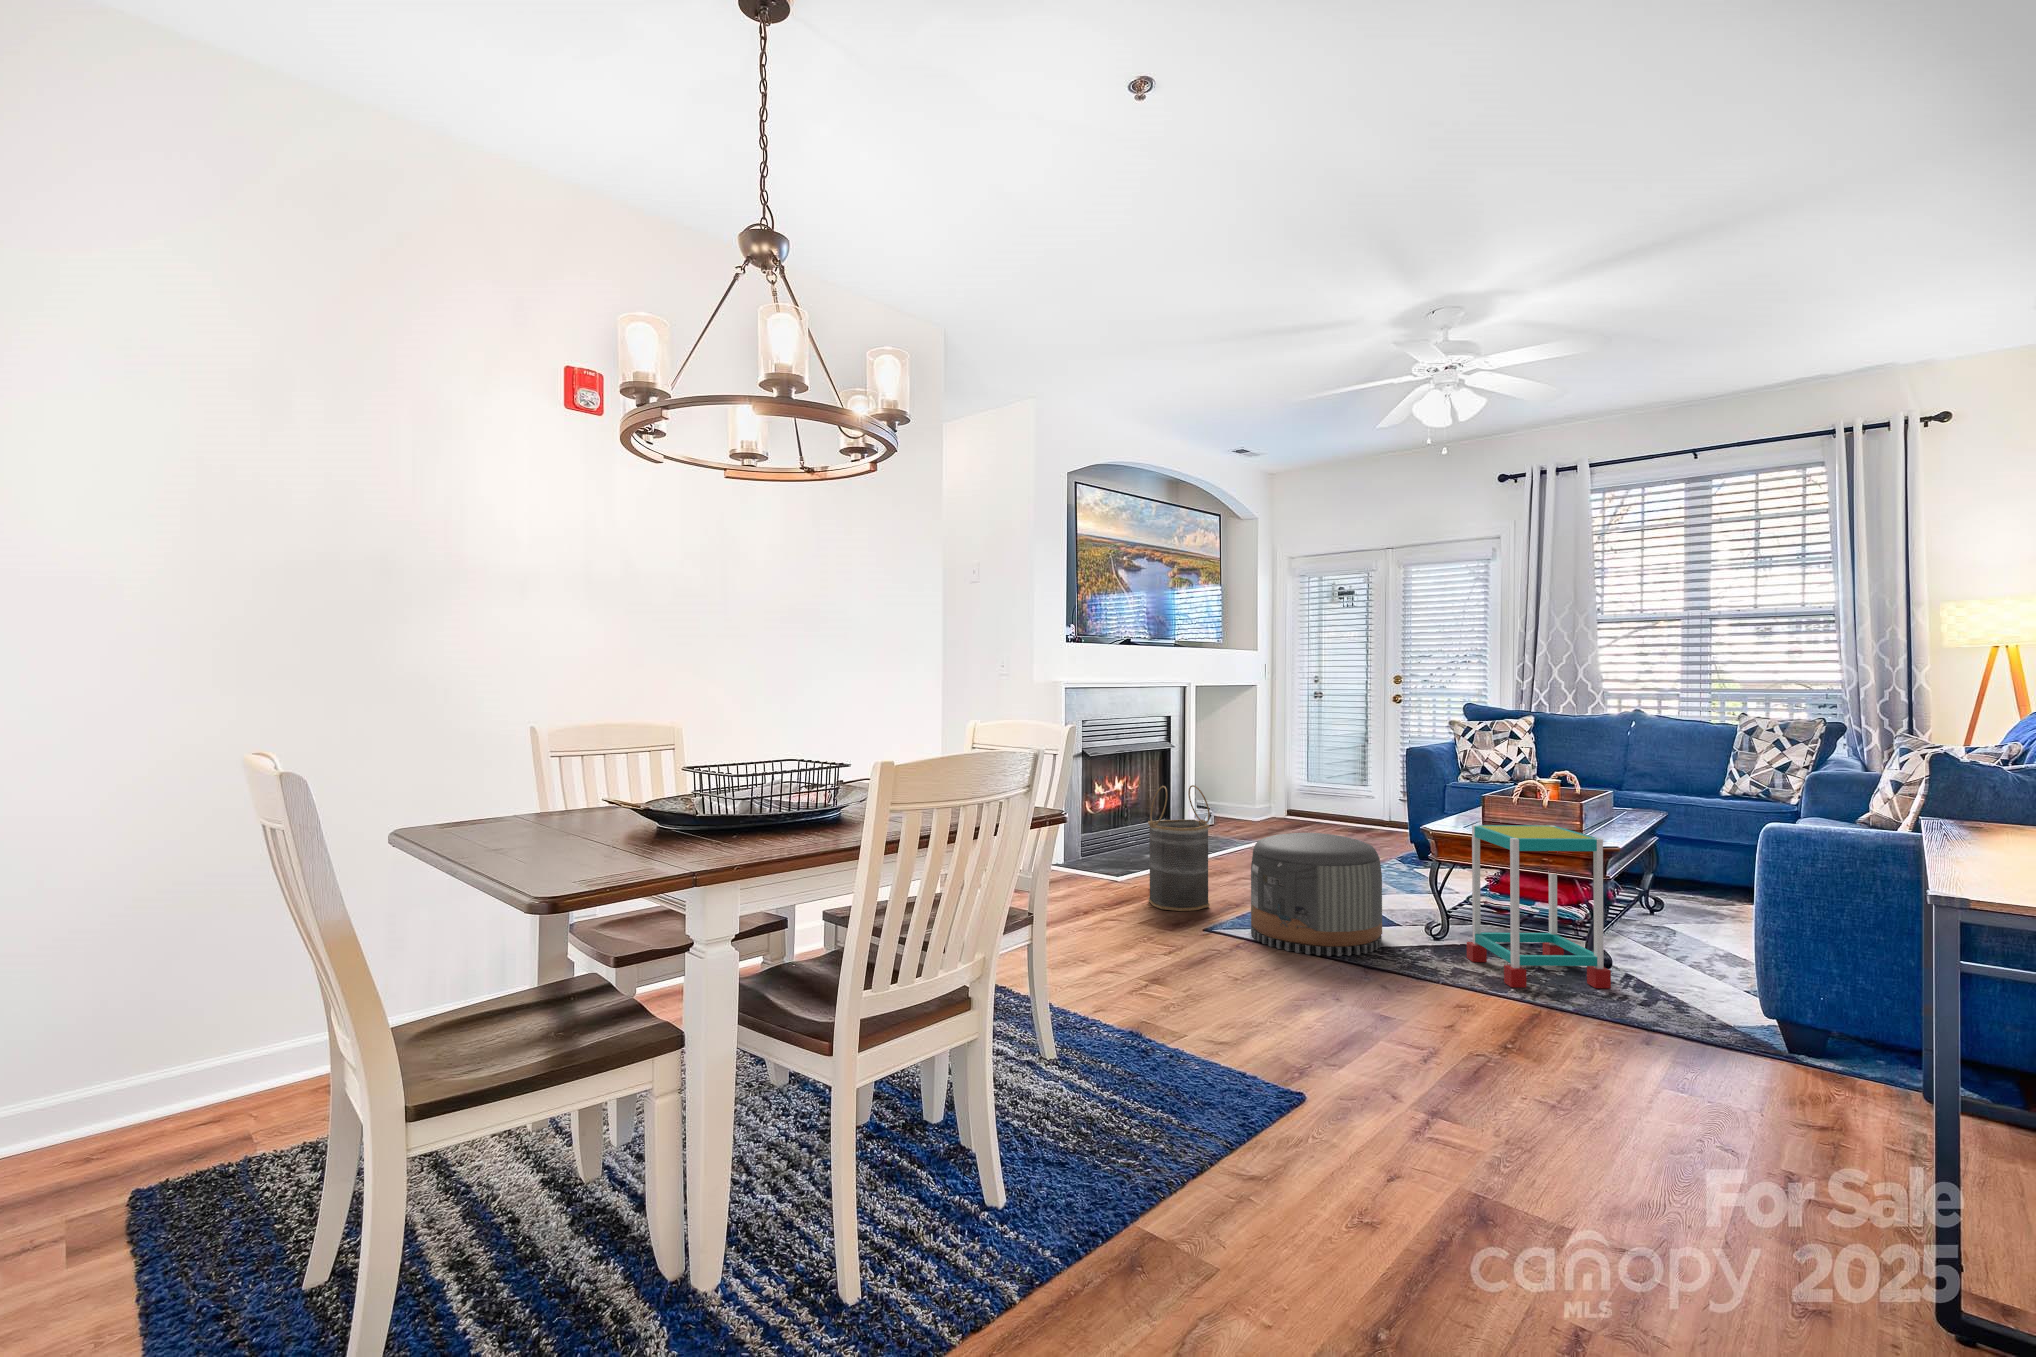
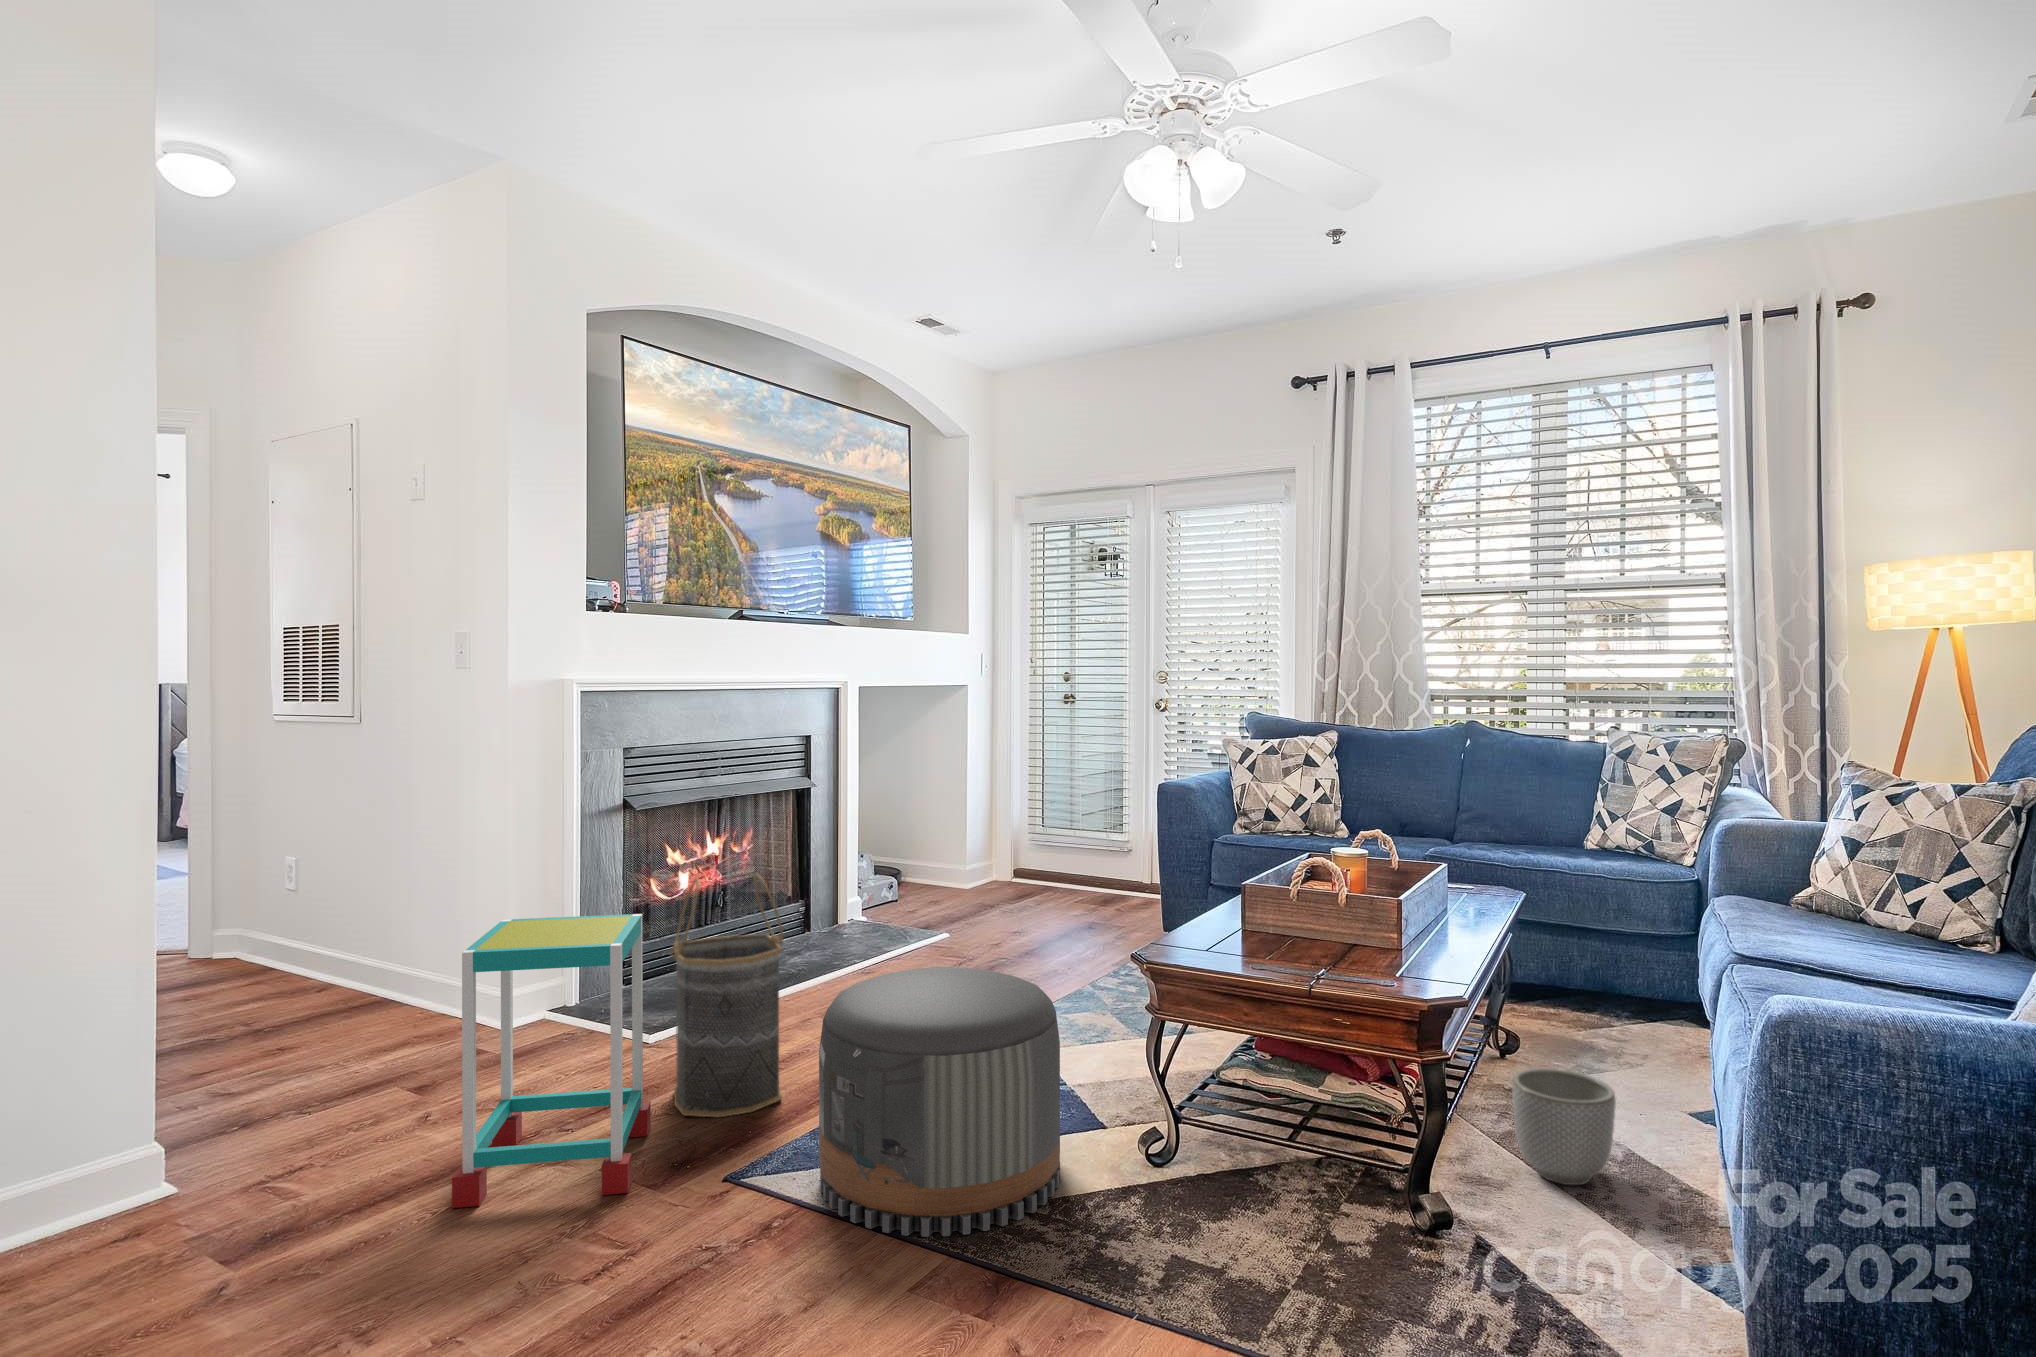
side table: present [1467,825,1611,988] -> present [452,914,651,1208]
planter: none [1651,902,1716,963] -> present [1512,1068,1616,1185]

